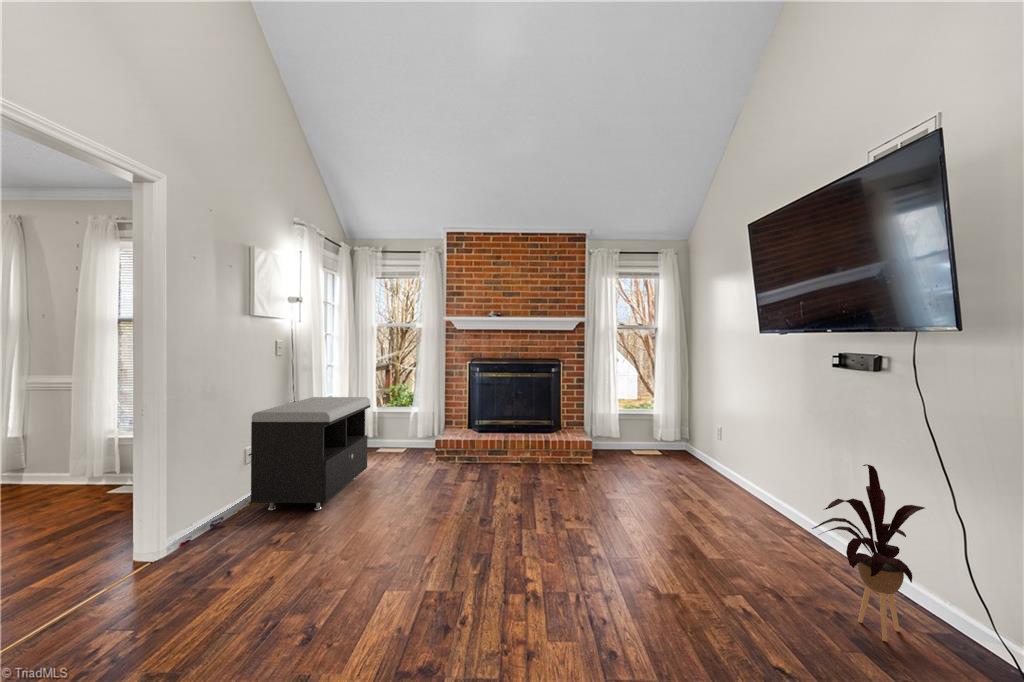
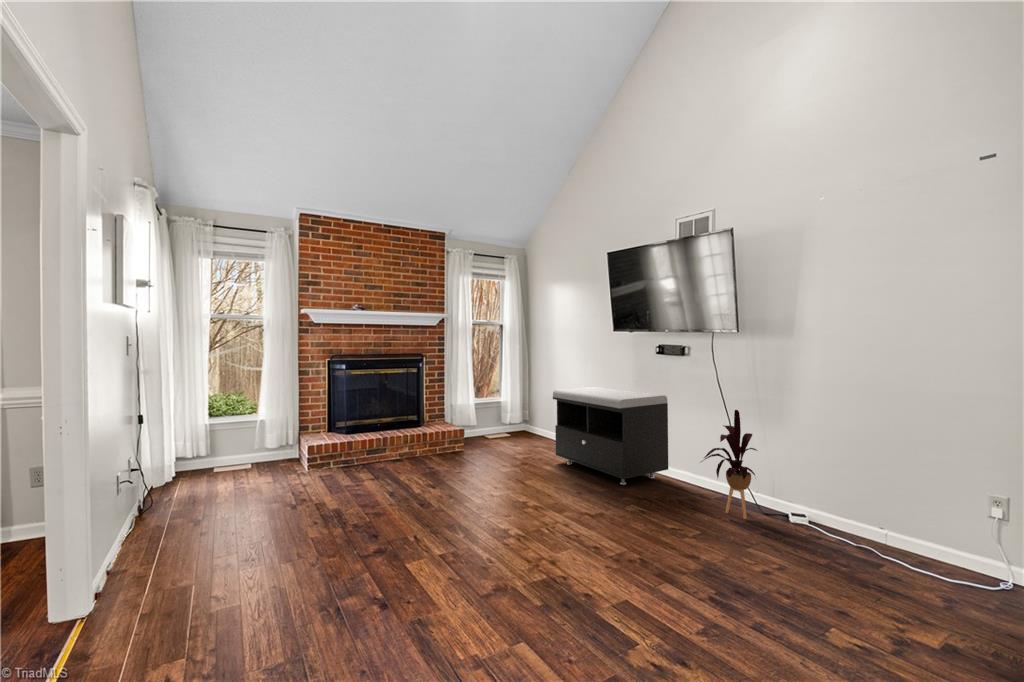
storage bench: present [251,397,370,510] -> present [553,387,668,485]

